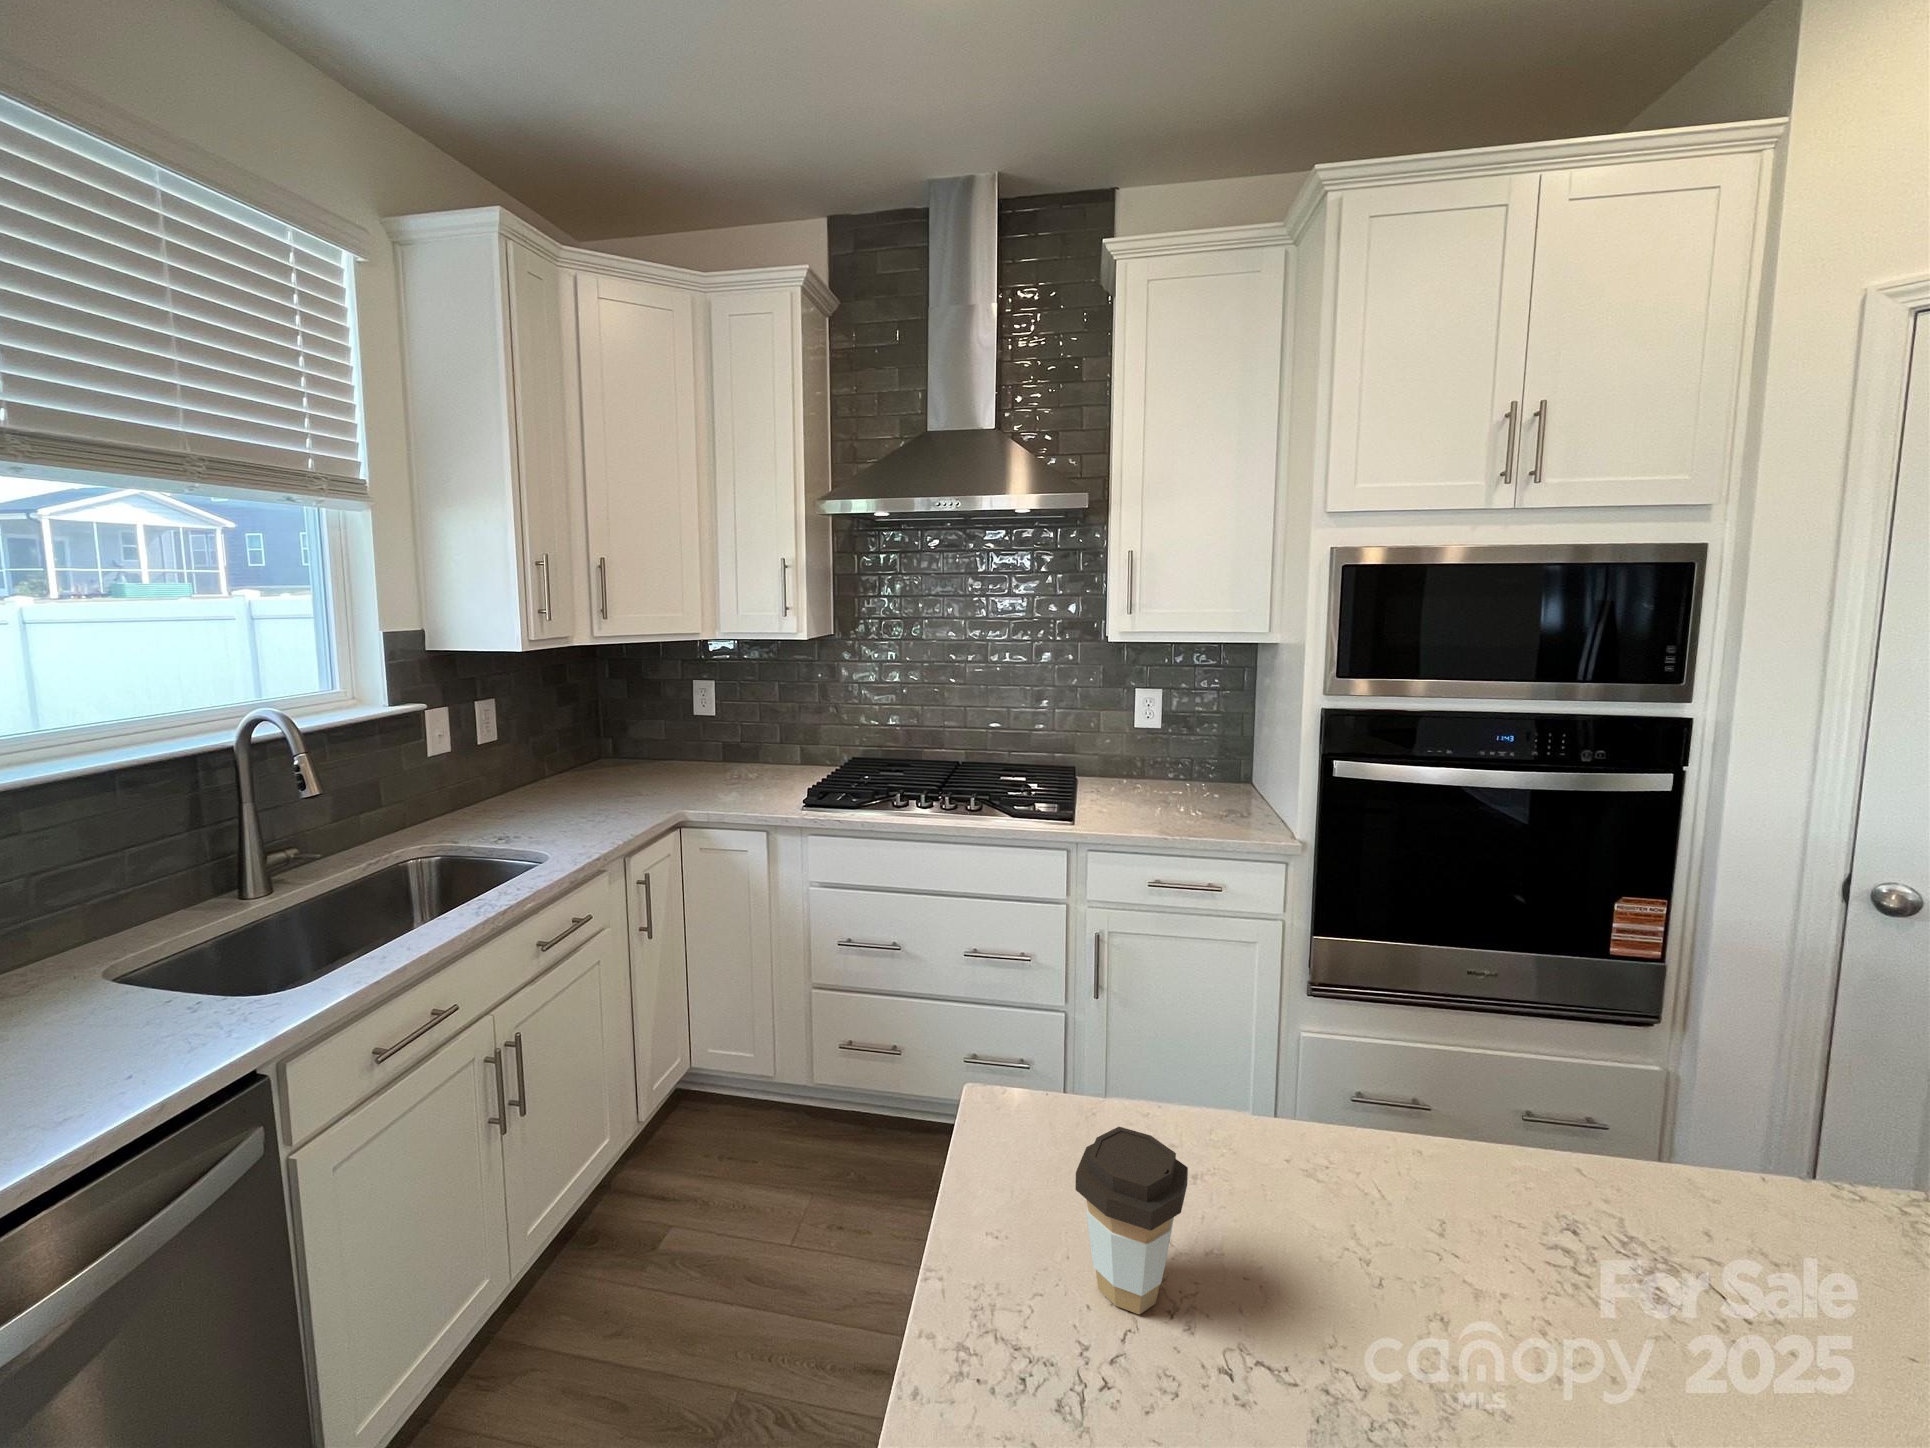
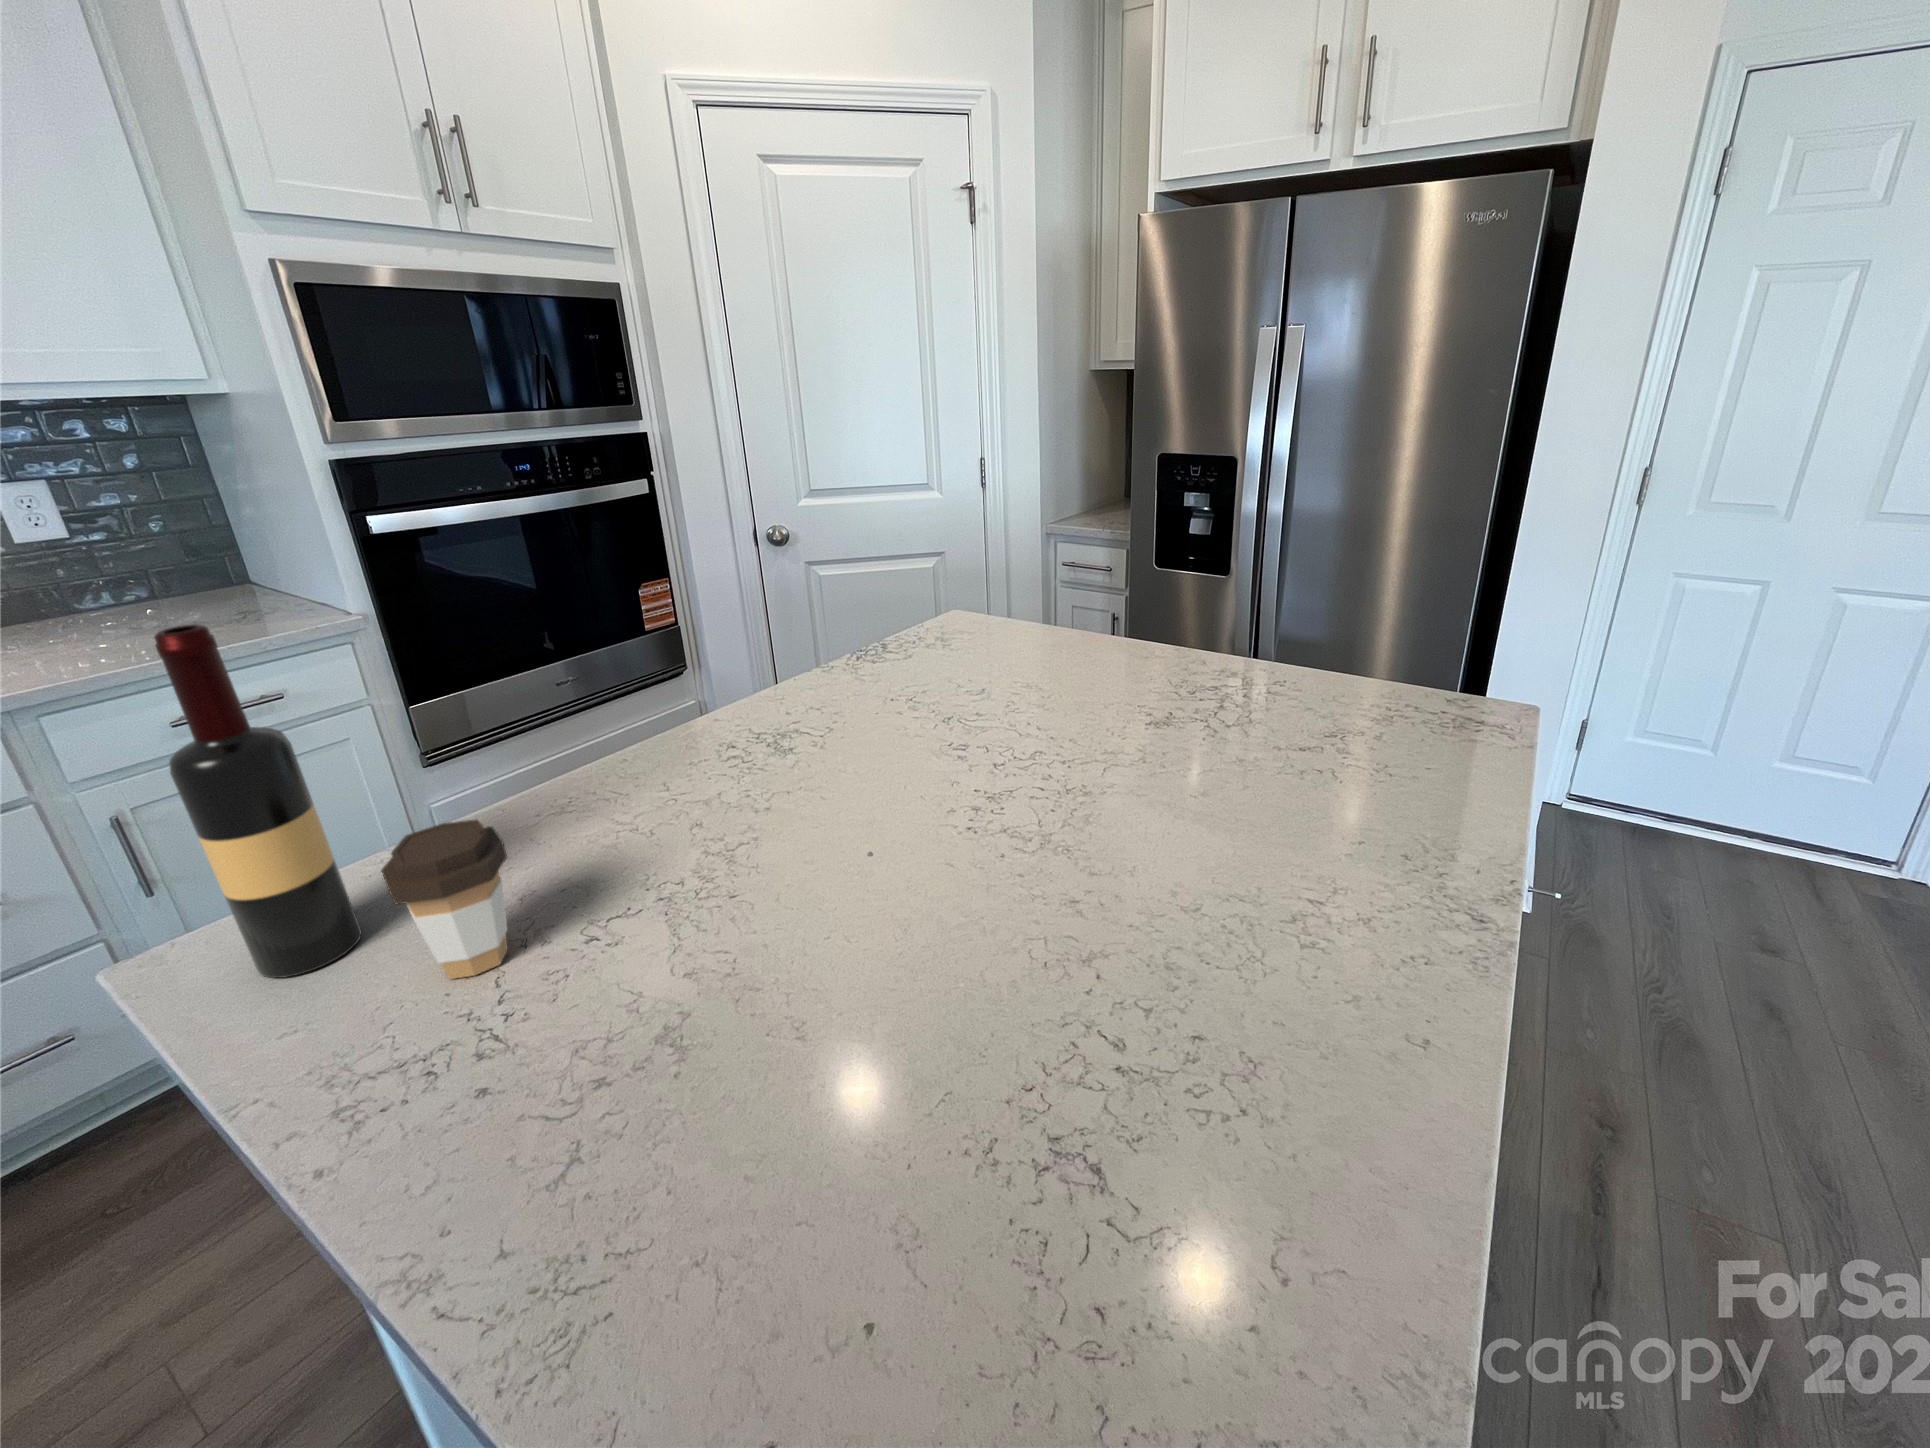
wine bottle: none [1015,874,1091,1188] -> present [154,624,362,978]

